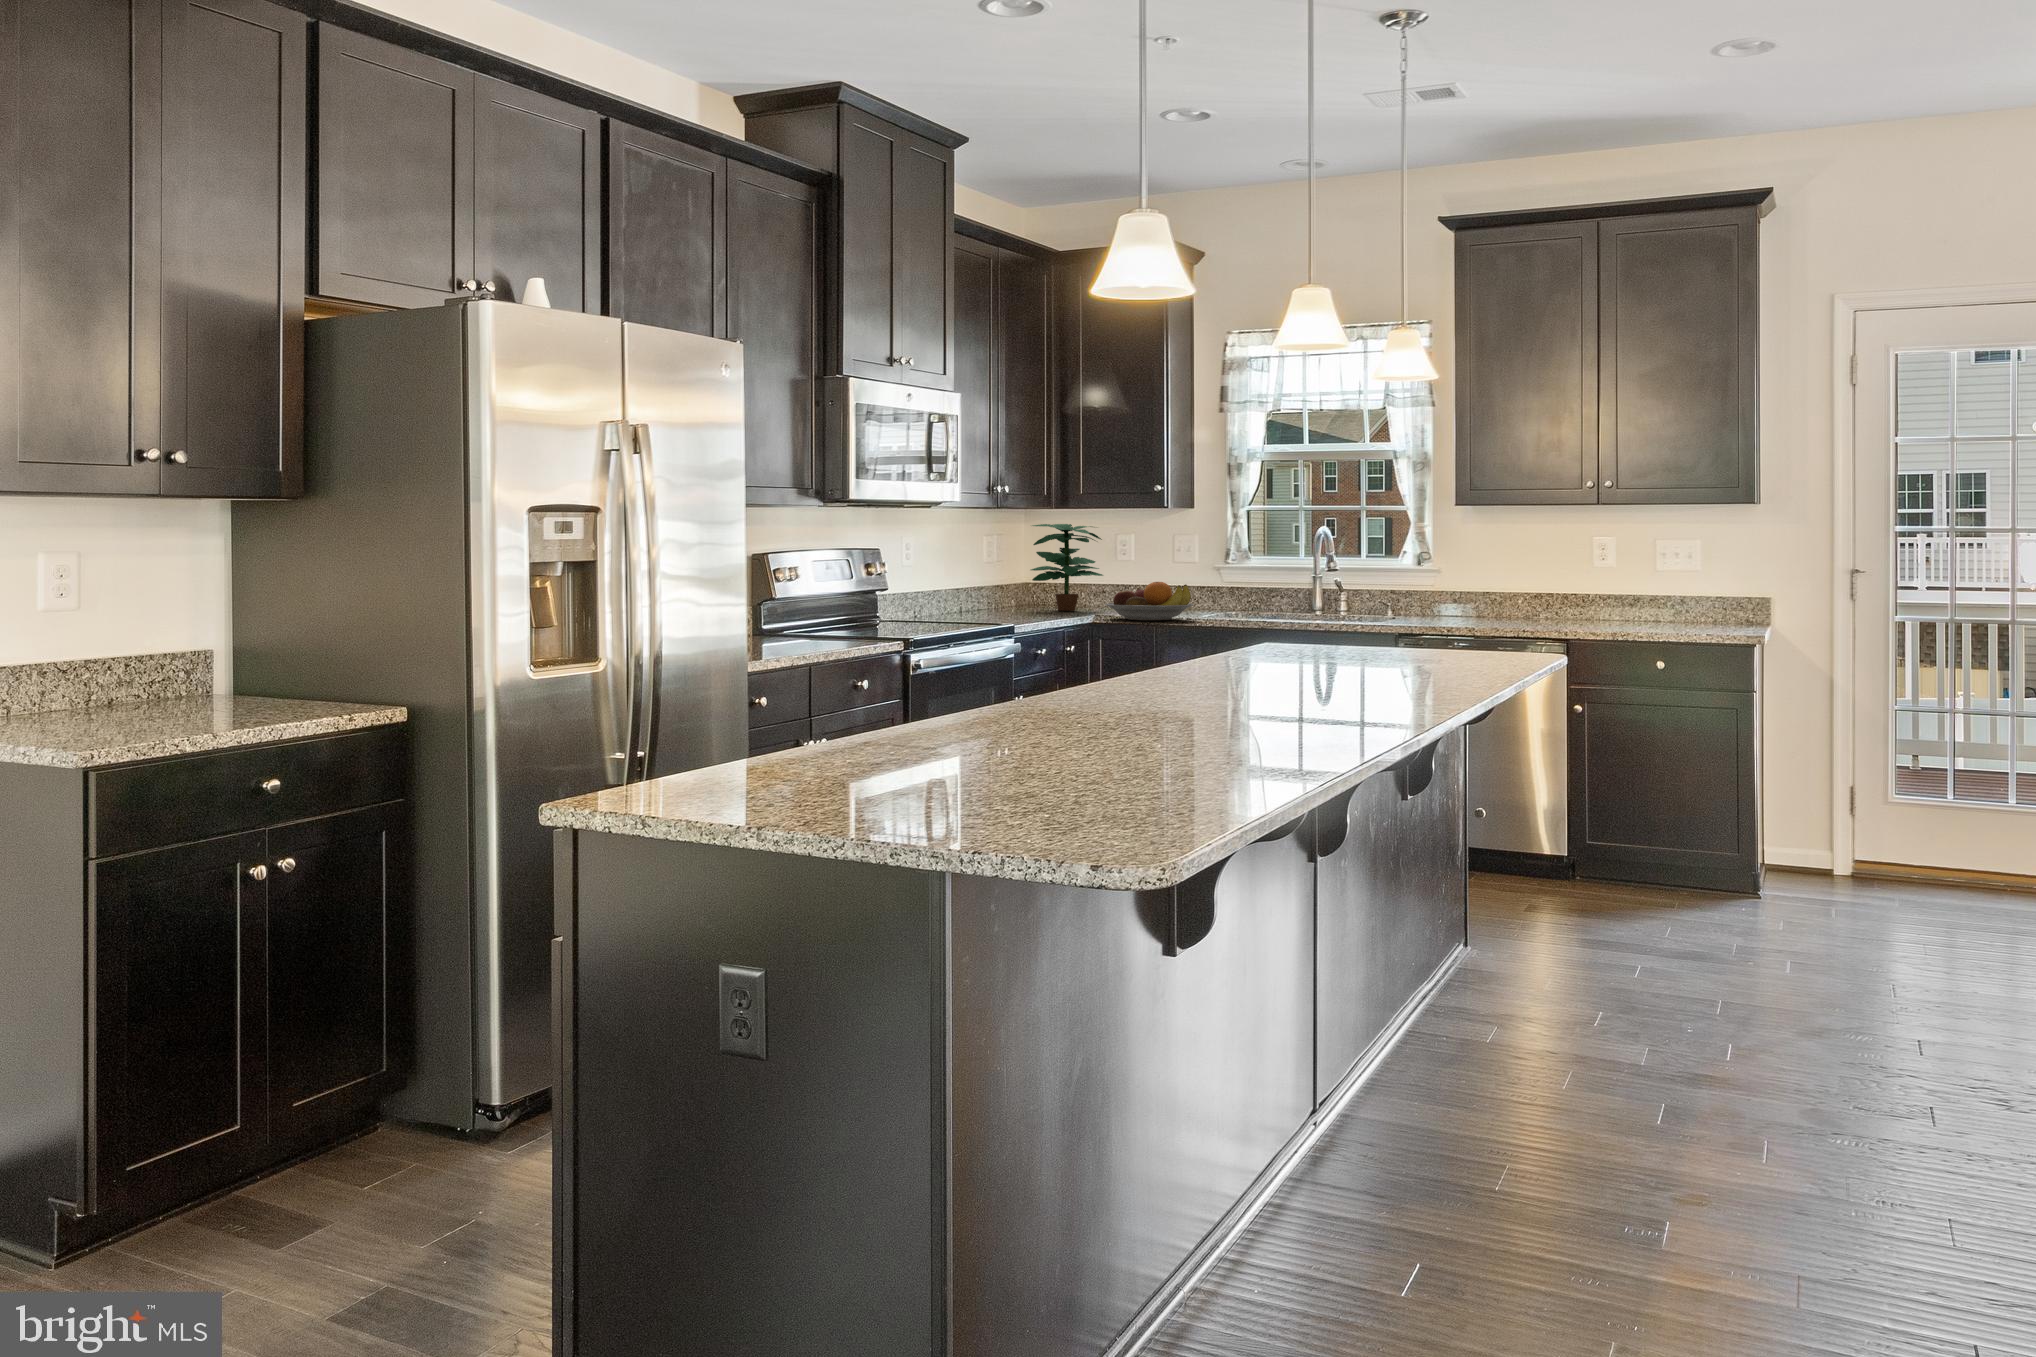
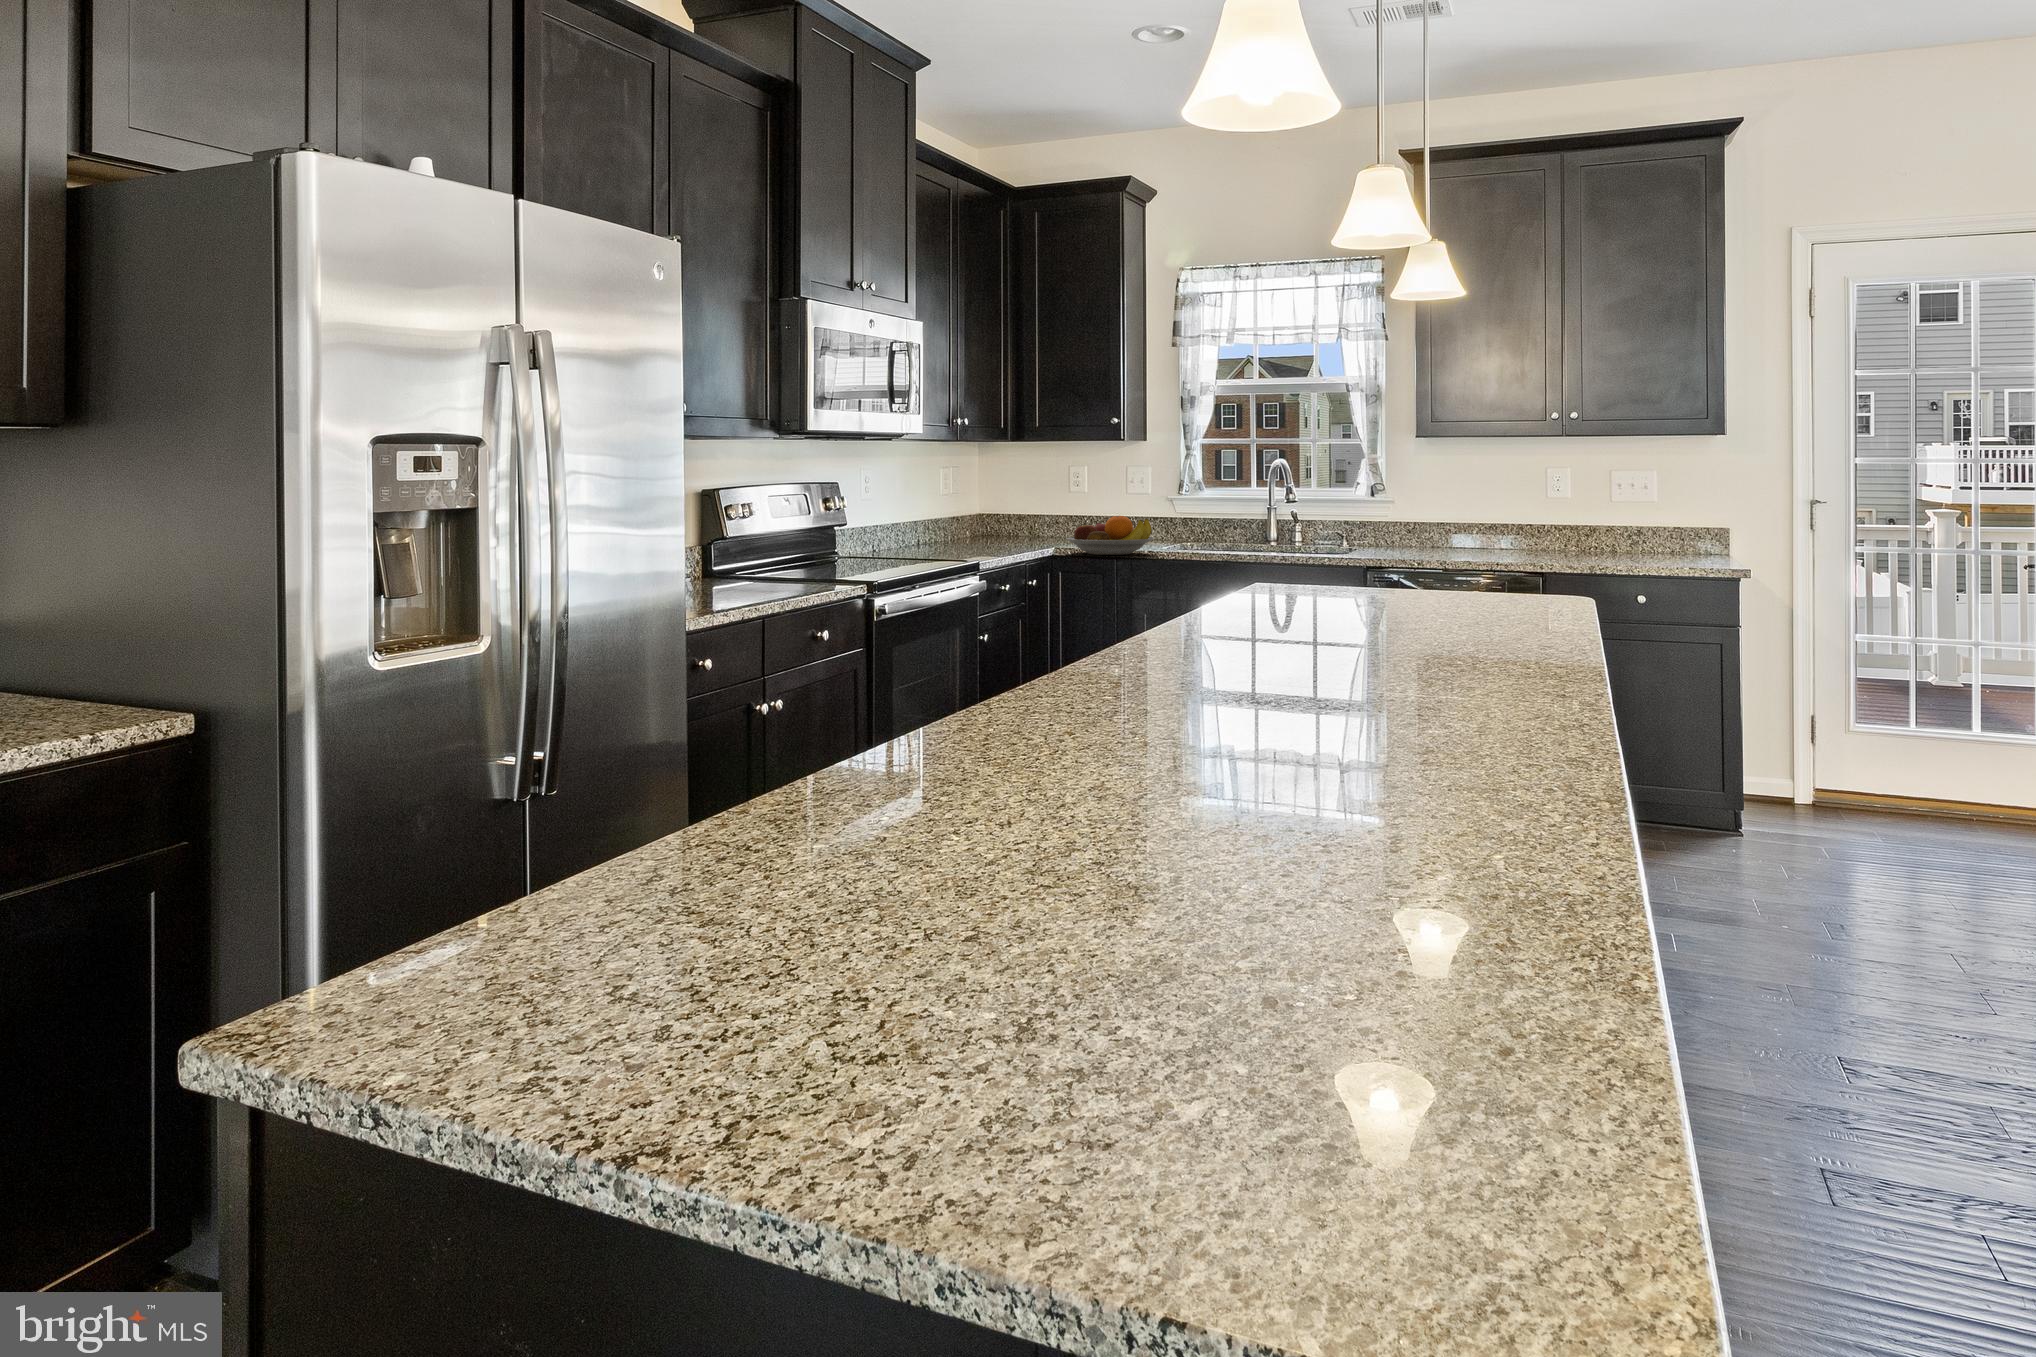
potted plant: present [1031,524,1103,611] -> none [987,458,1060,544]

